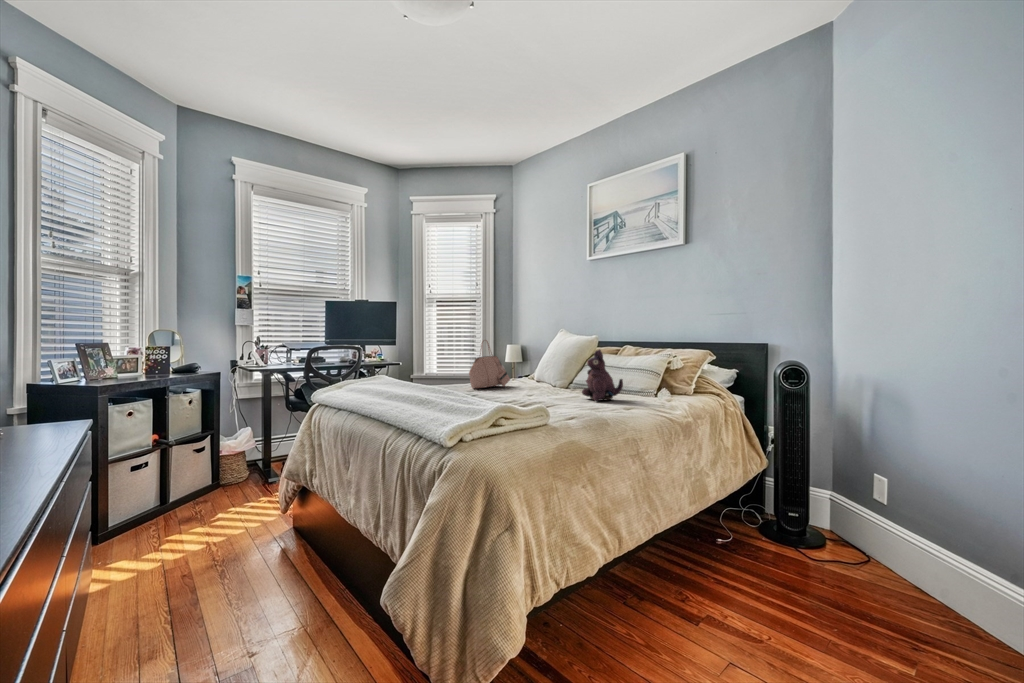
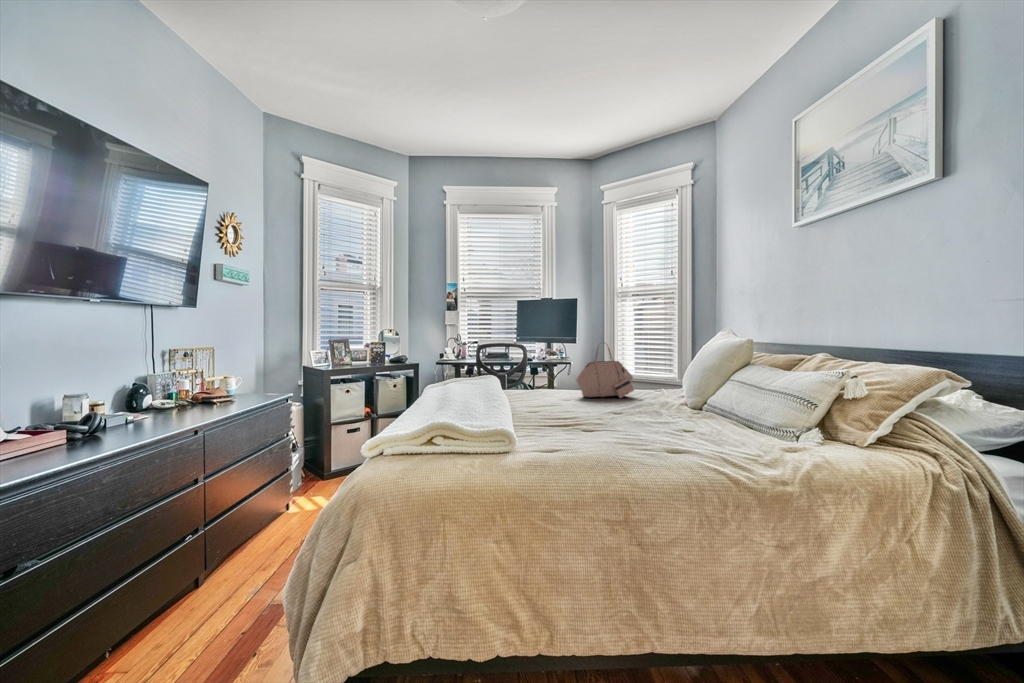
plush toy: present [582,350,623,401] -> none [642,366,701,439]

